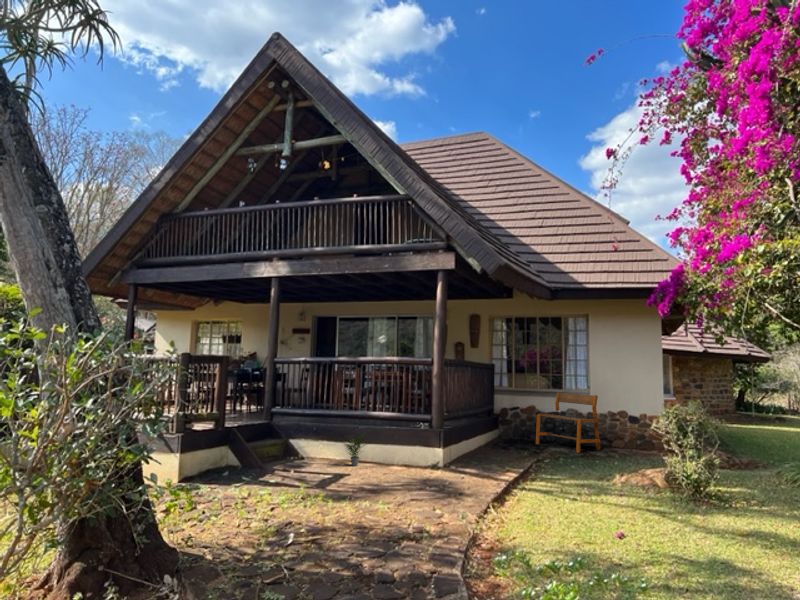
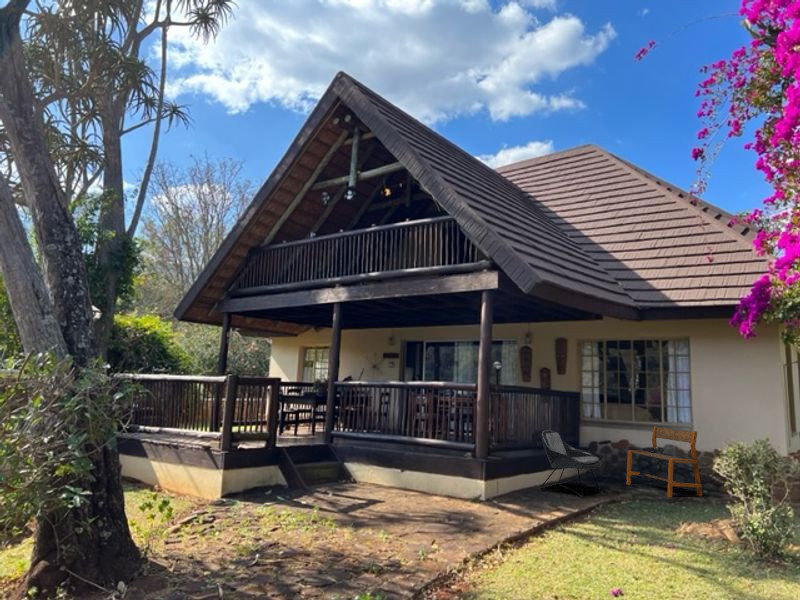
lounge chair: none [475,399,526,458] -> present [541,430,602,498]
potted plant: present [345,436,364,466] -> none [385,457,414,492]

